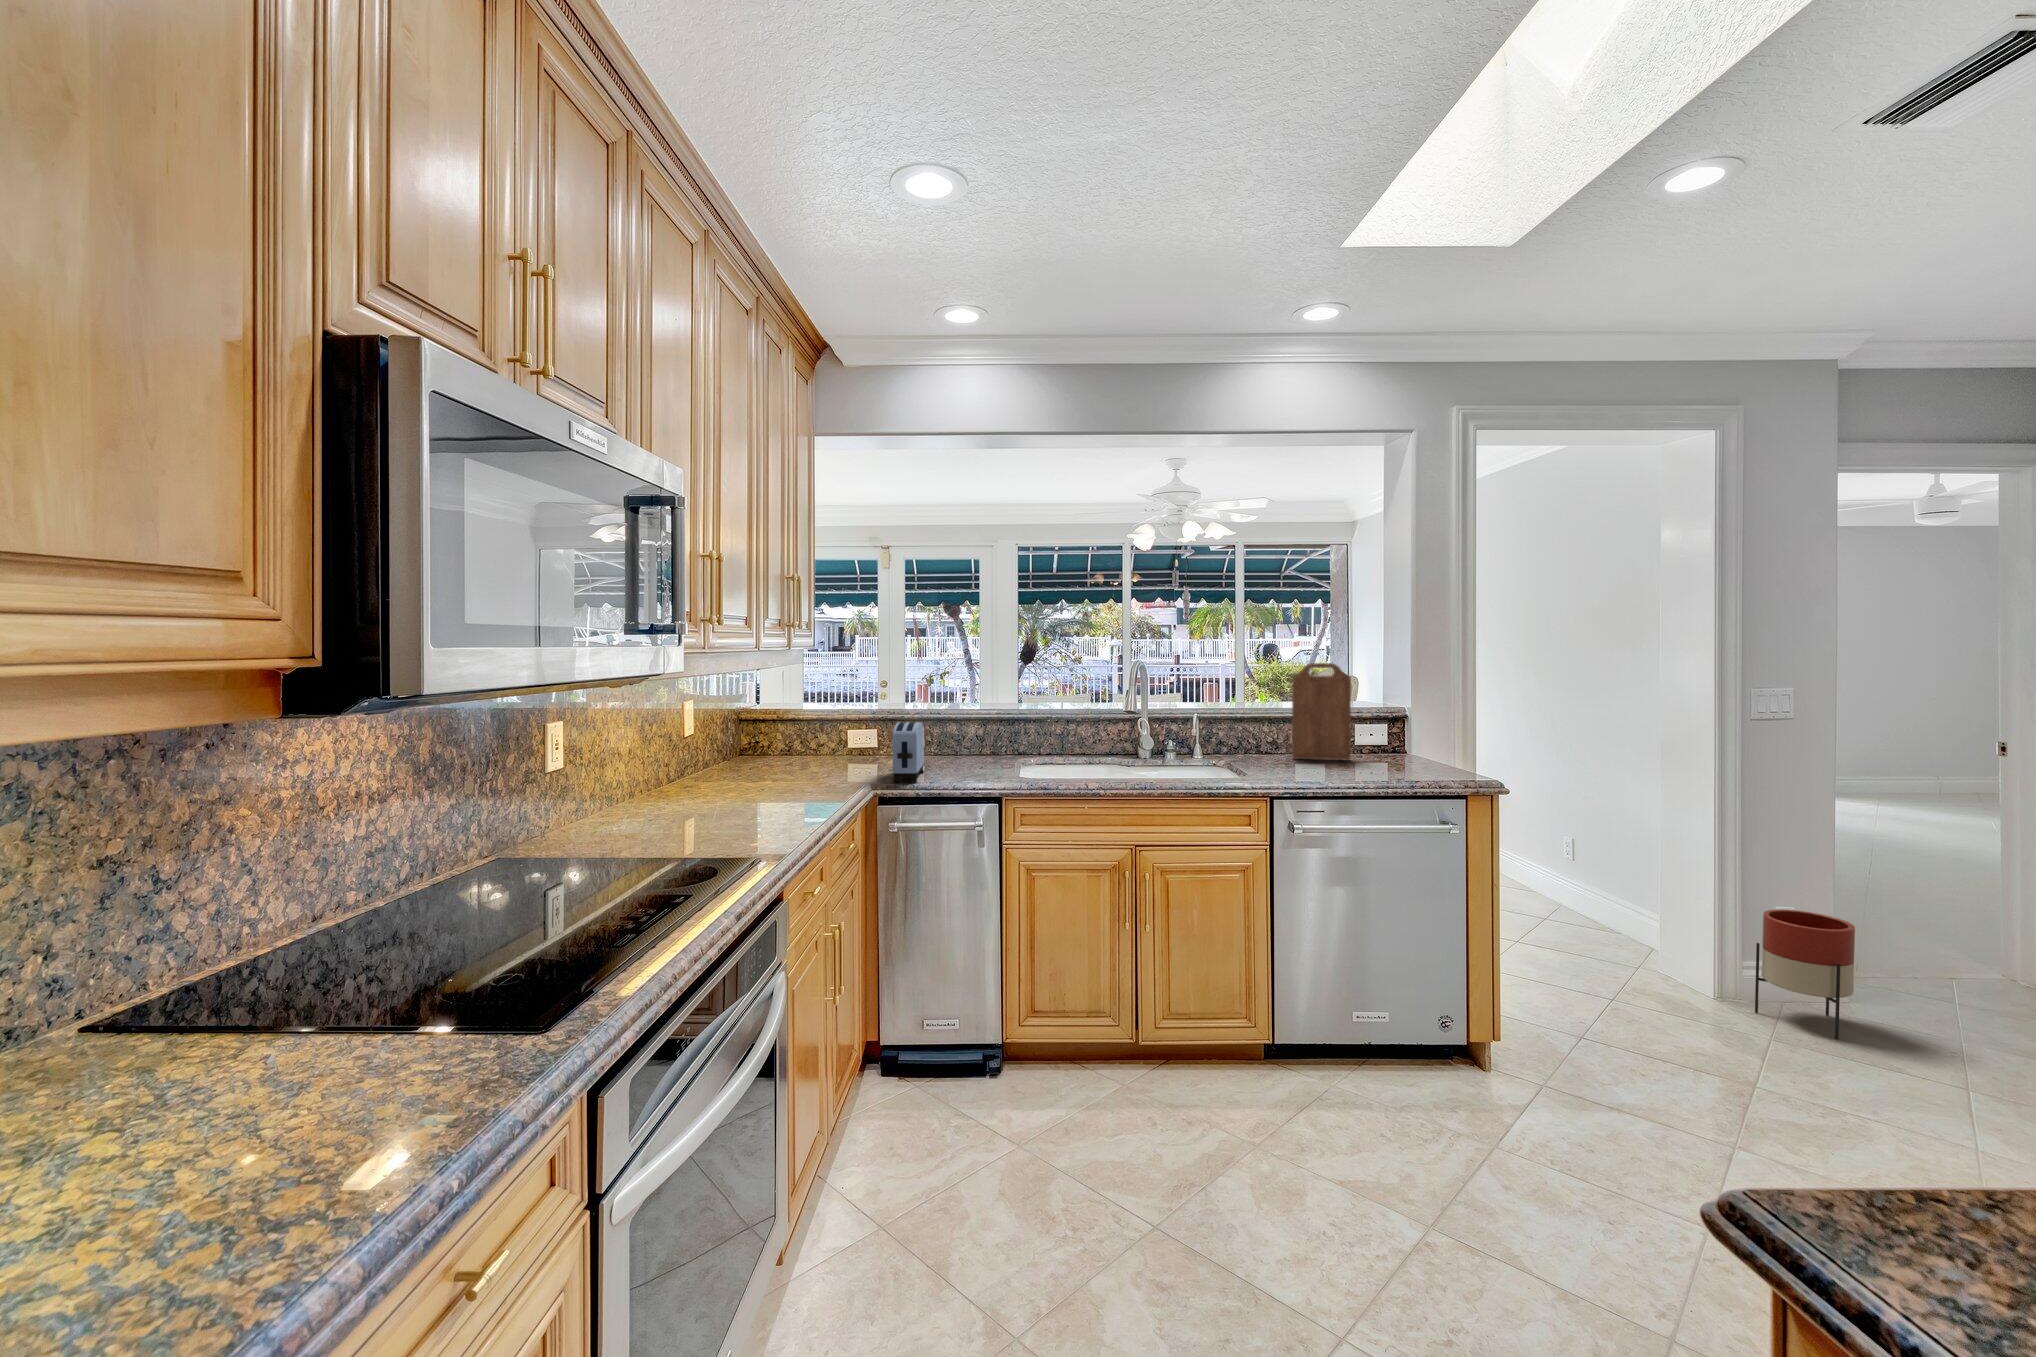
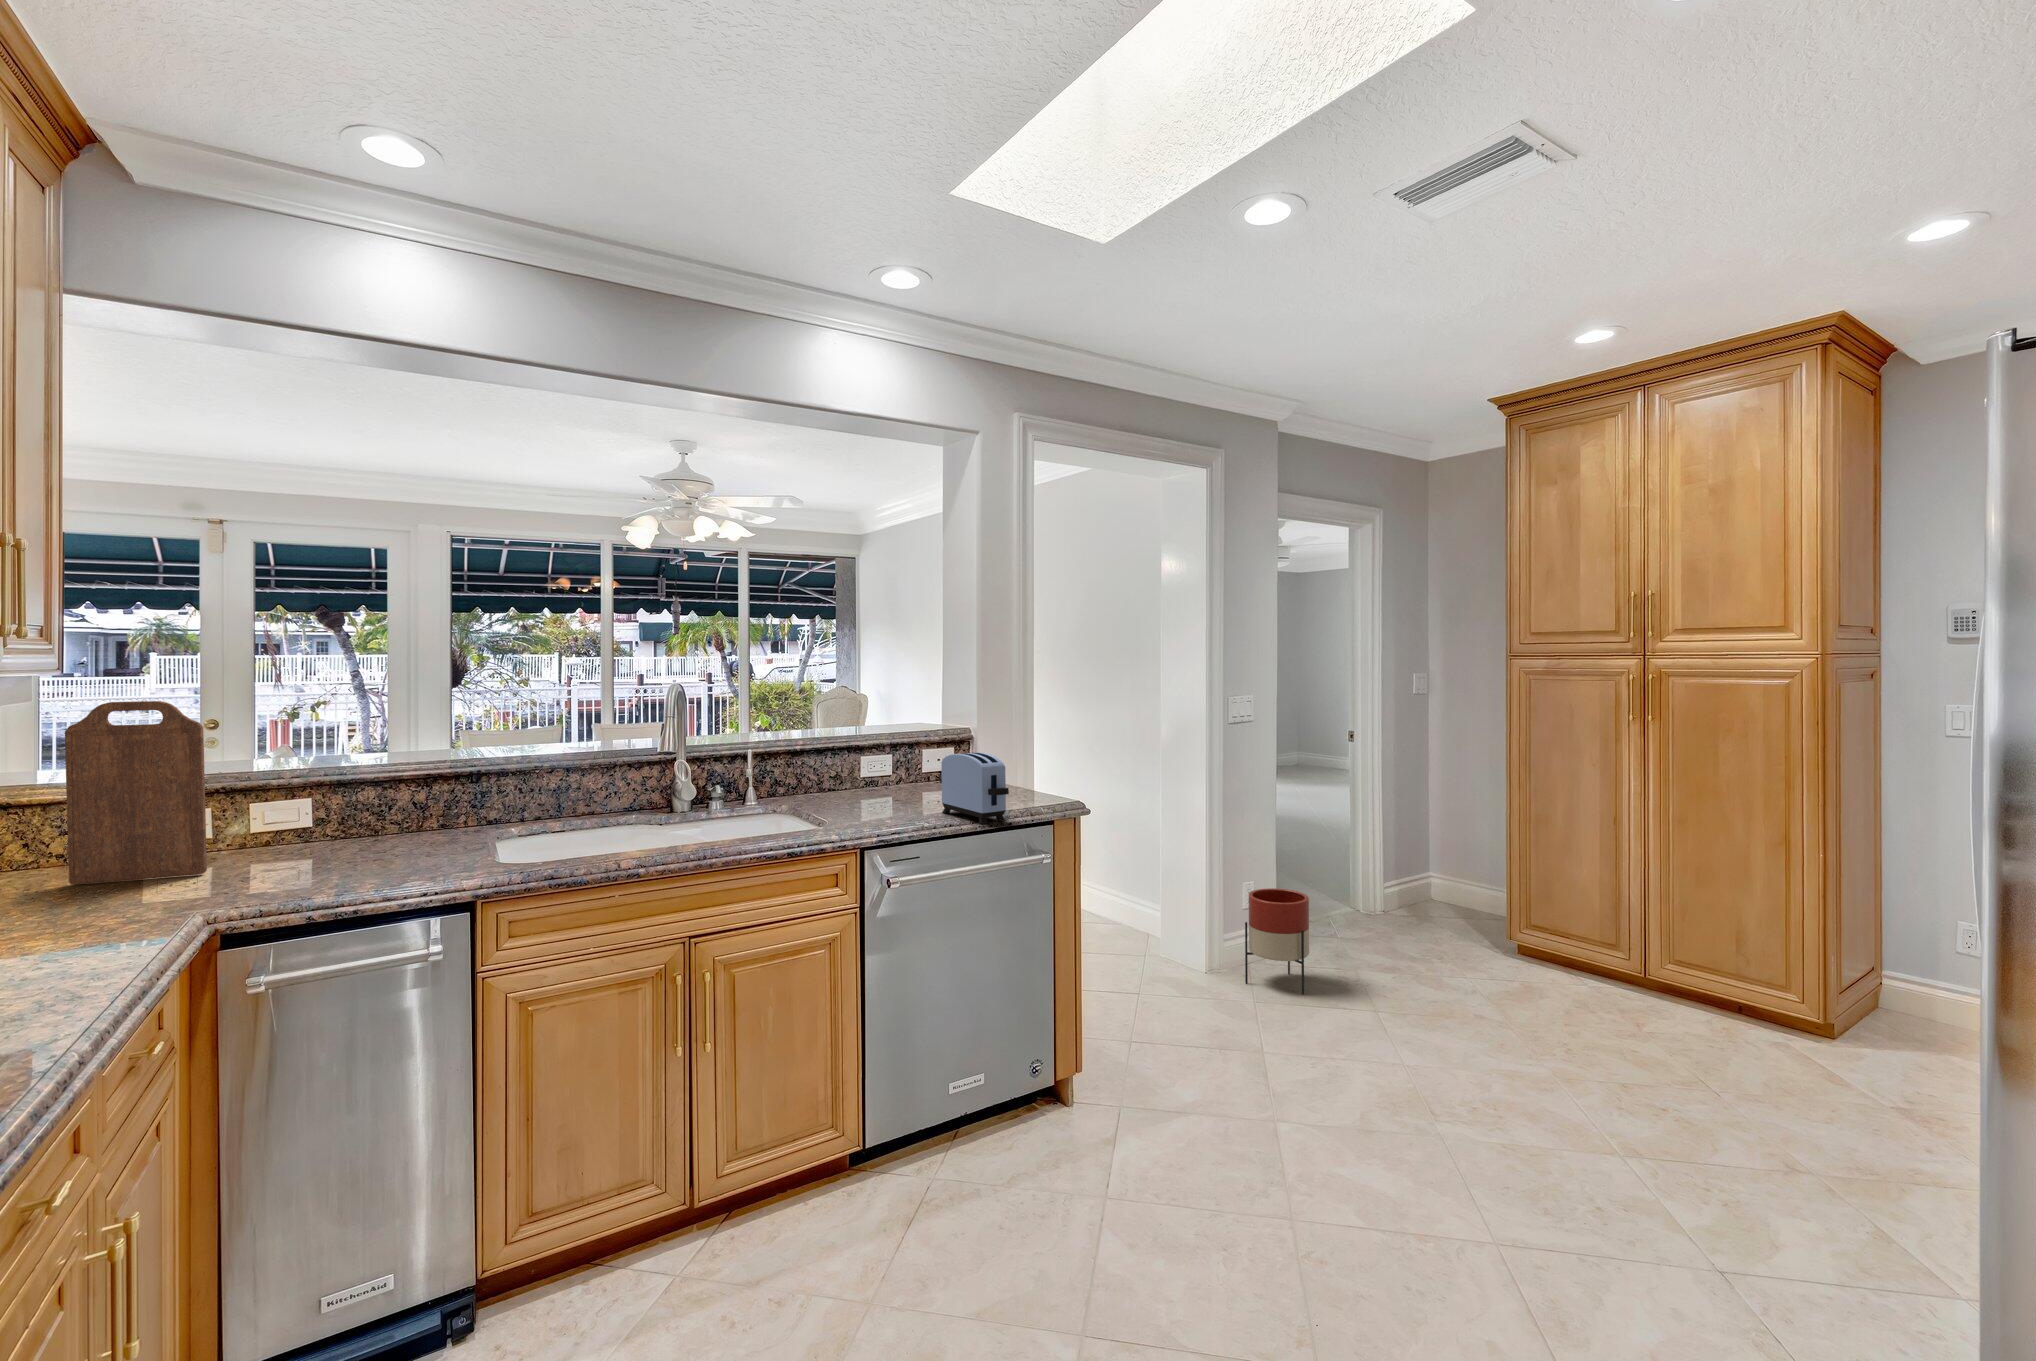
cutting board: present [1292,663,1351,760] -> present [65,701,207,885]
toaster: present [892,722,924,782] -> present [939,752,1009,824]

